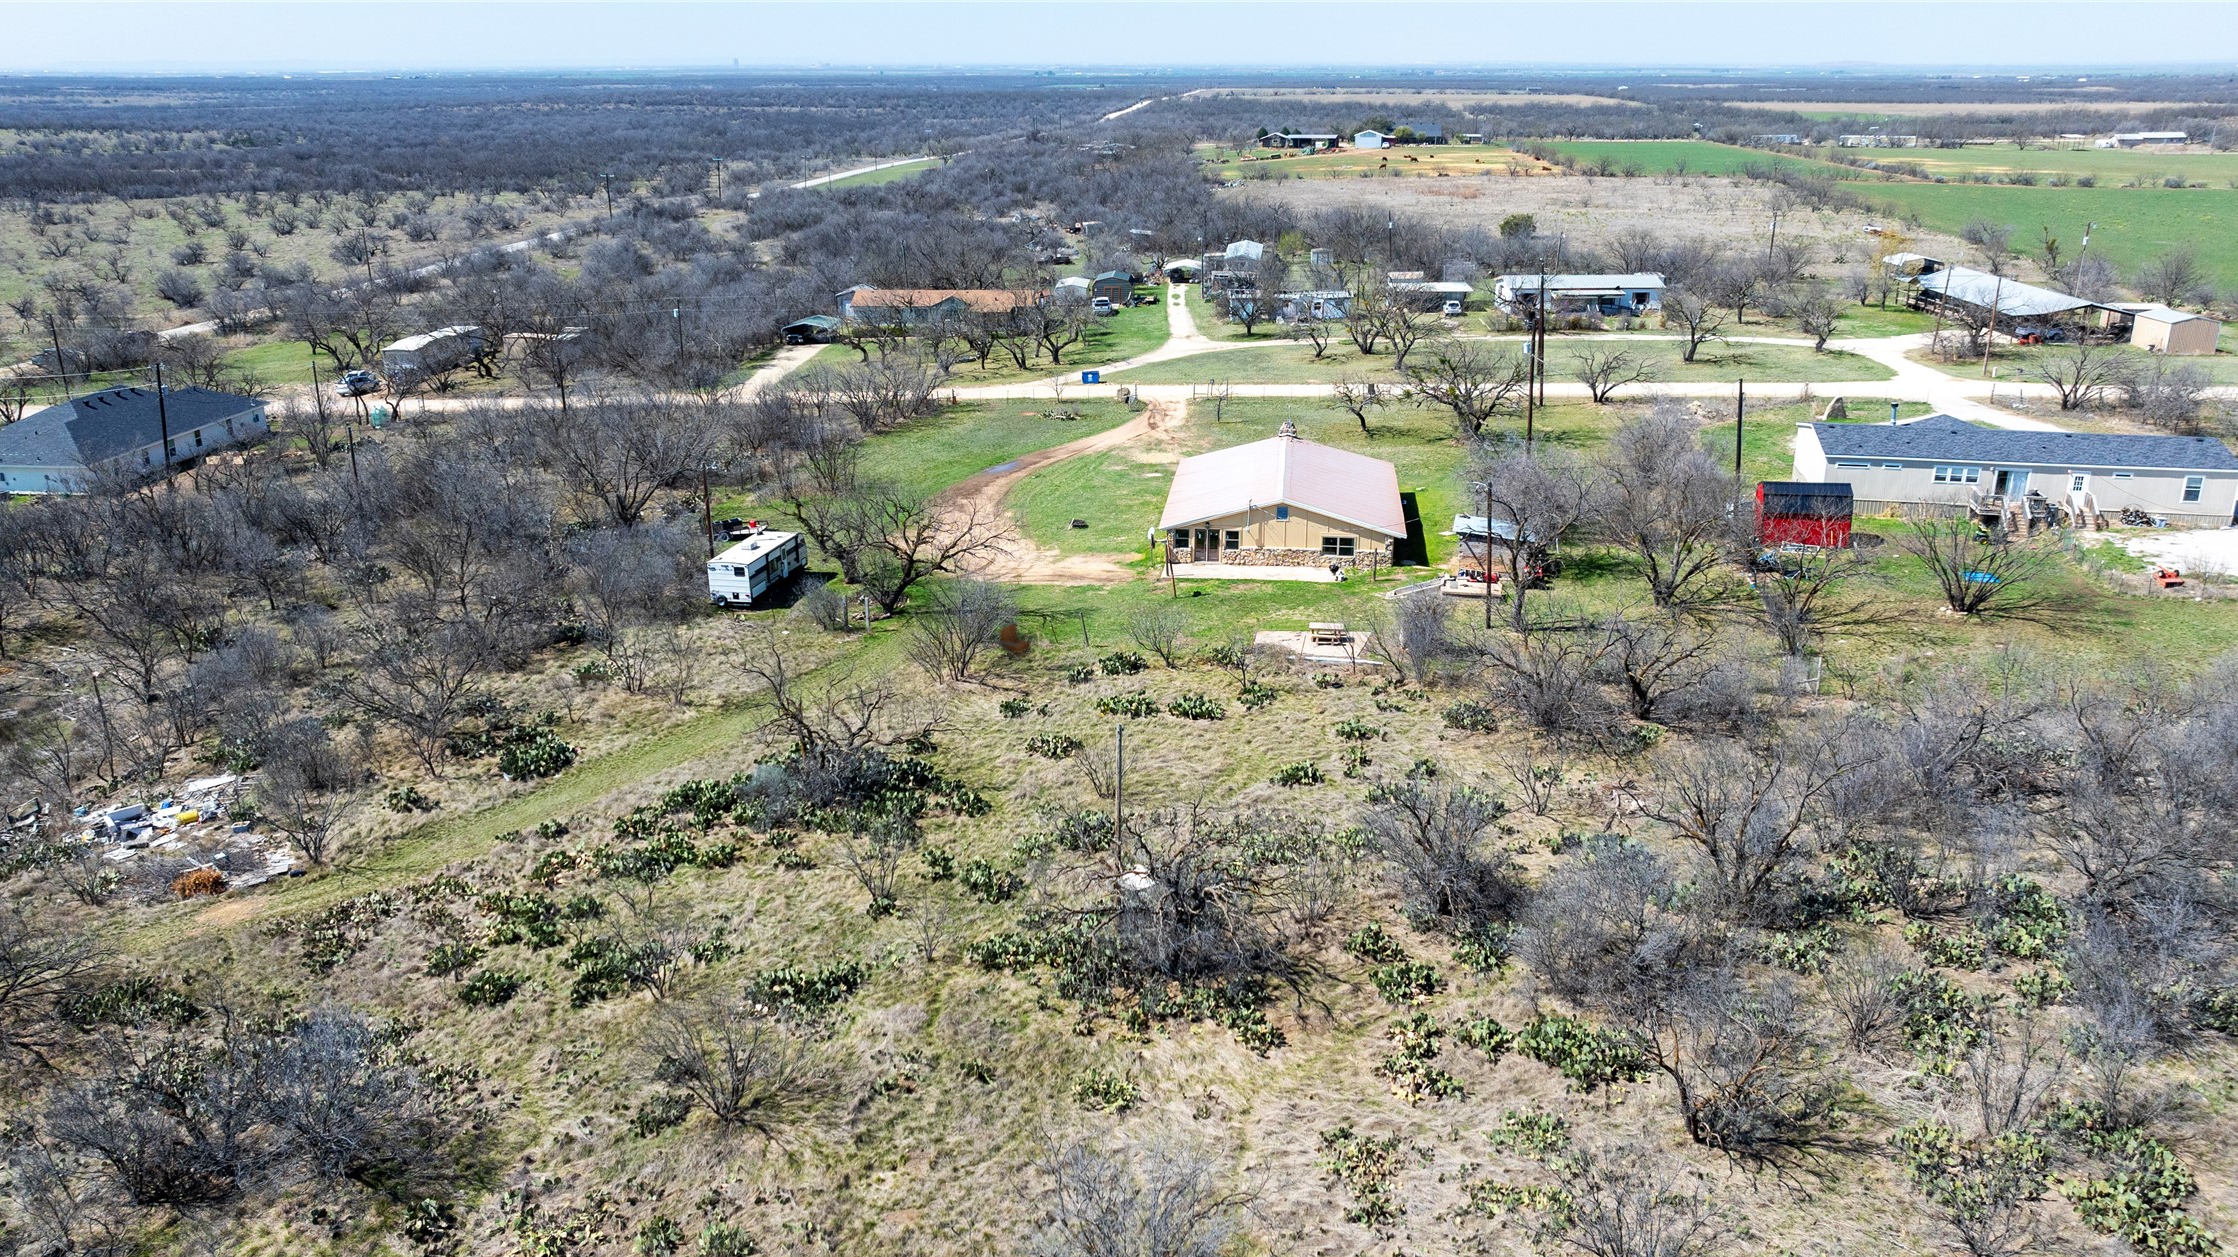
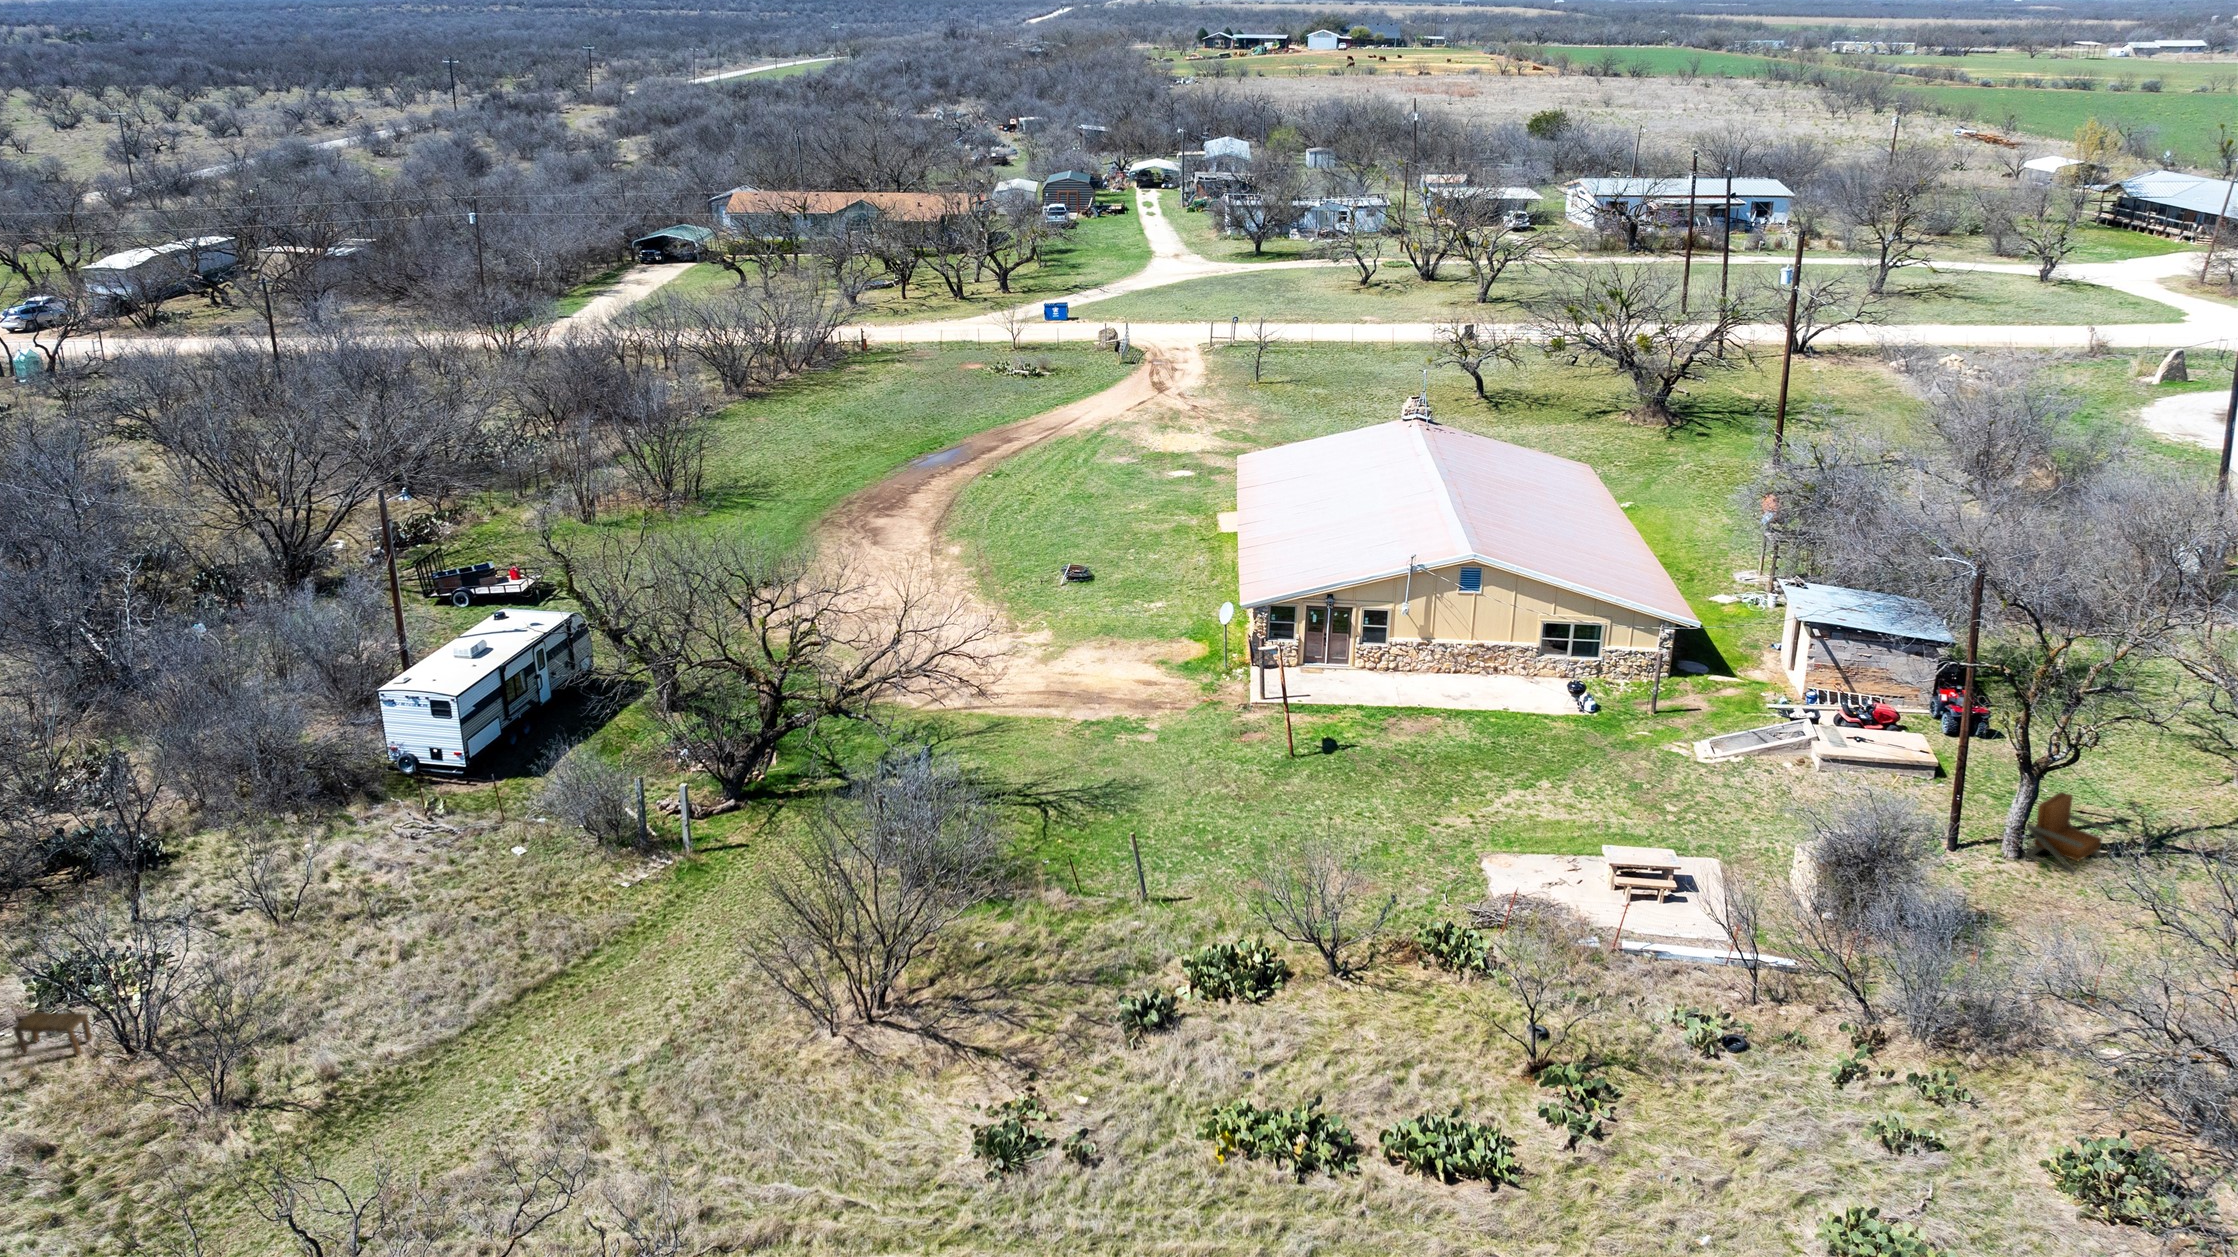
lounge chair: present [997,624,1033,660] -> present [2024,792,2108,874]

